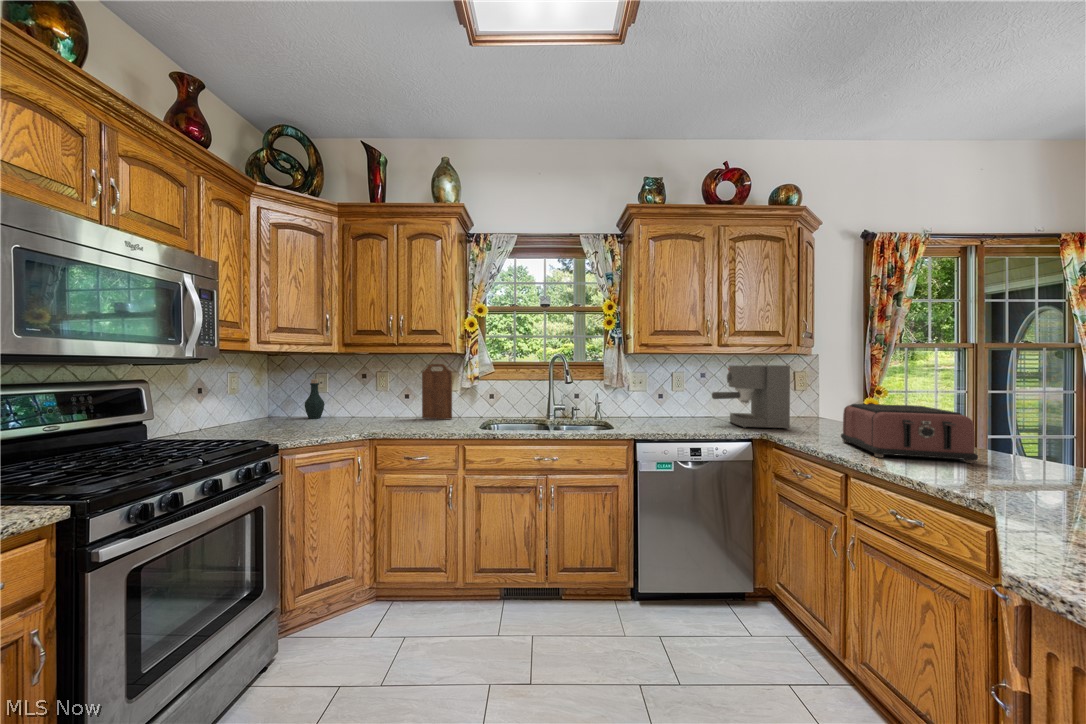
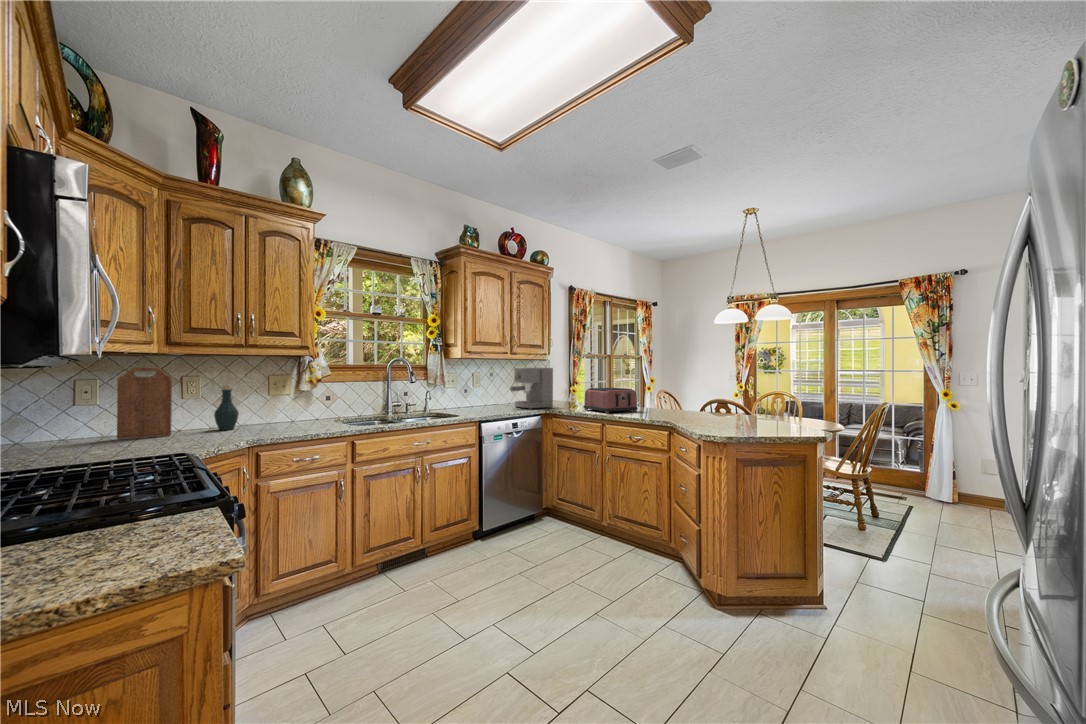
cutting board: present [422,364,452,419] -> present [117,367,172,439]
bottle: present [305,379,325,419] -> present [214,385,239,430]

